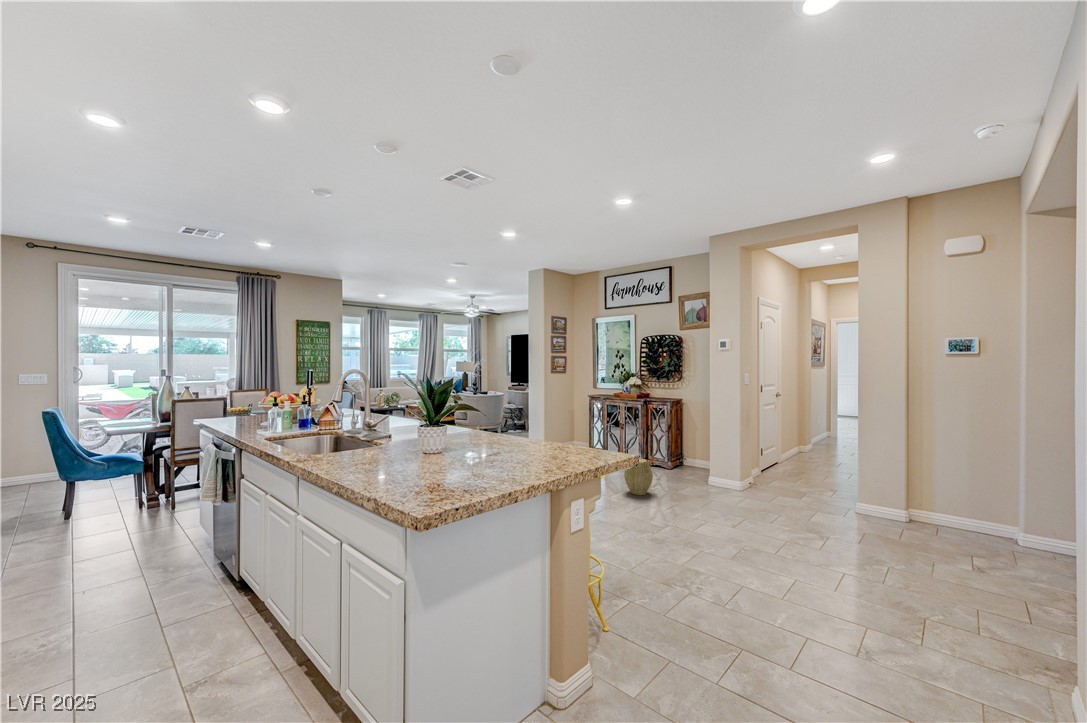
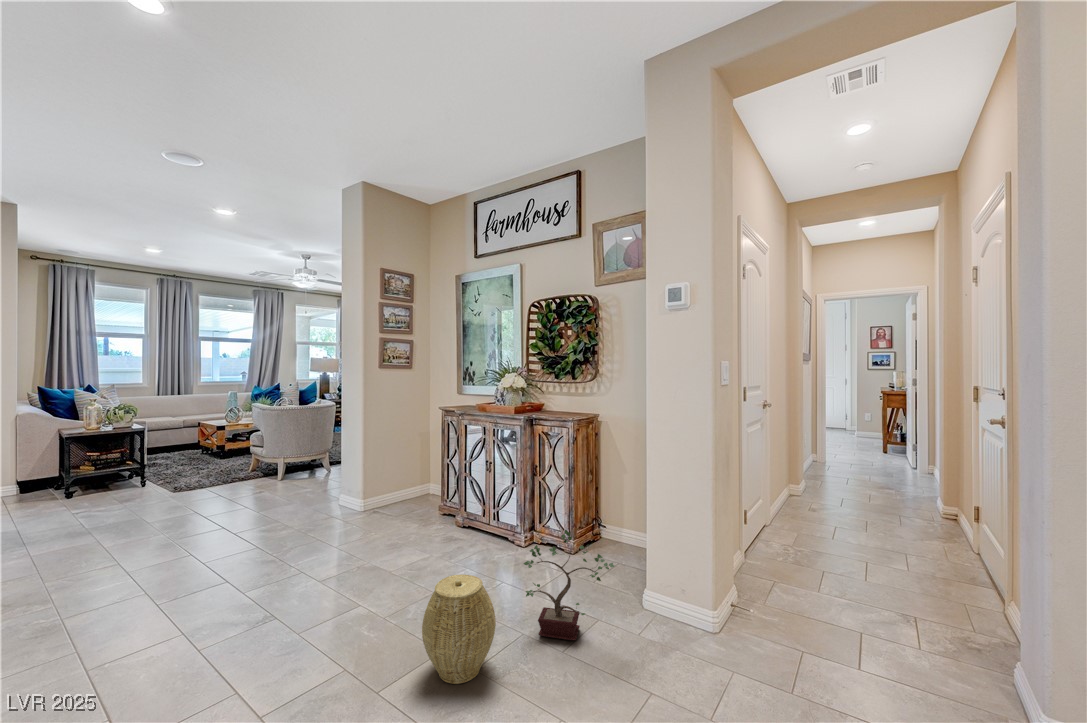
potted plant: none [658,444,700,489] -> present [524,530,615,641]

